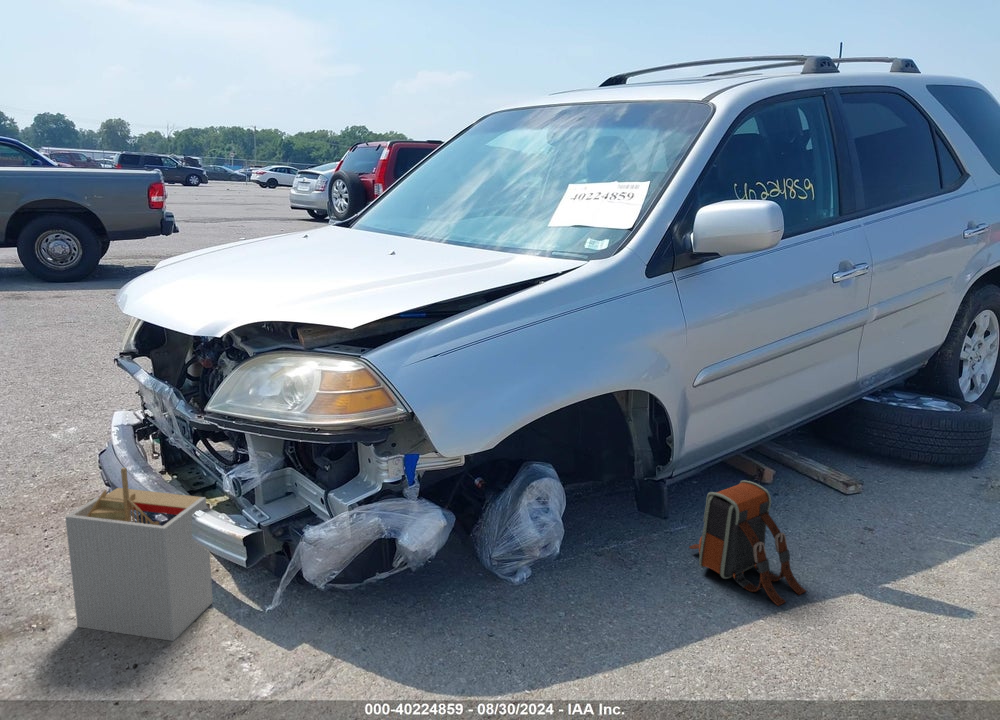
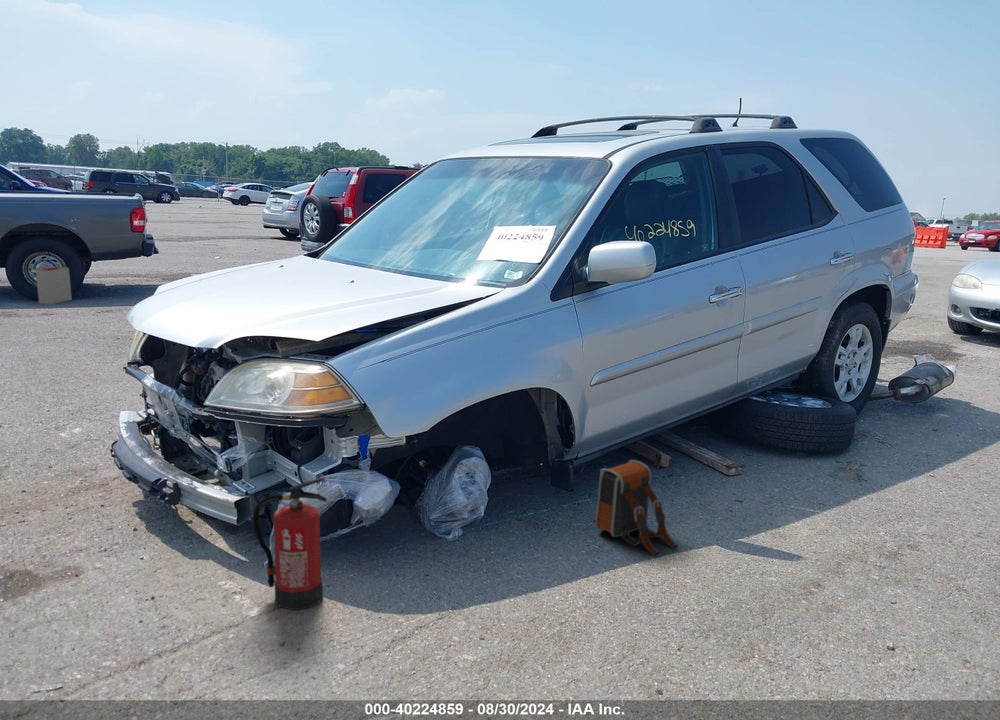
storage bin: present [65,468,213,641] -> present [31,259,72,304]
fire extinguisher: none [265,513,362,688] -> present [253,477,326,610]

